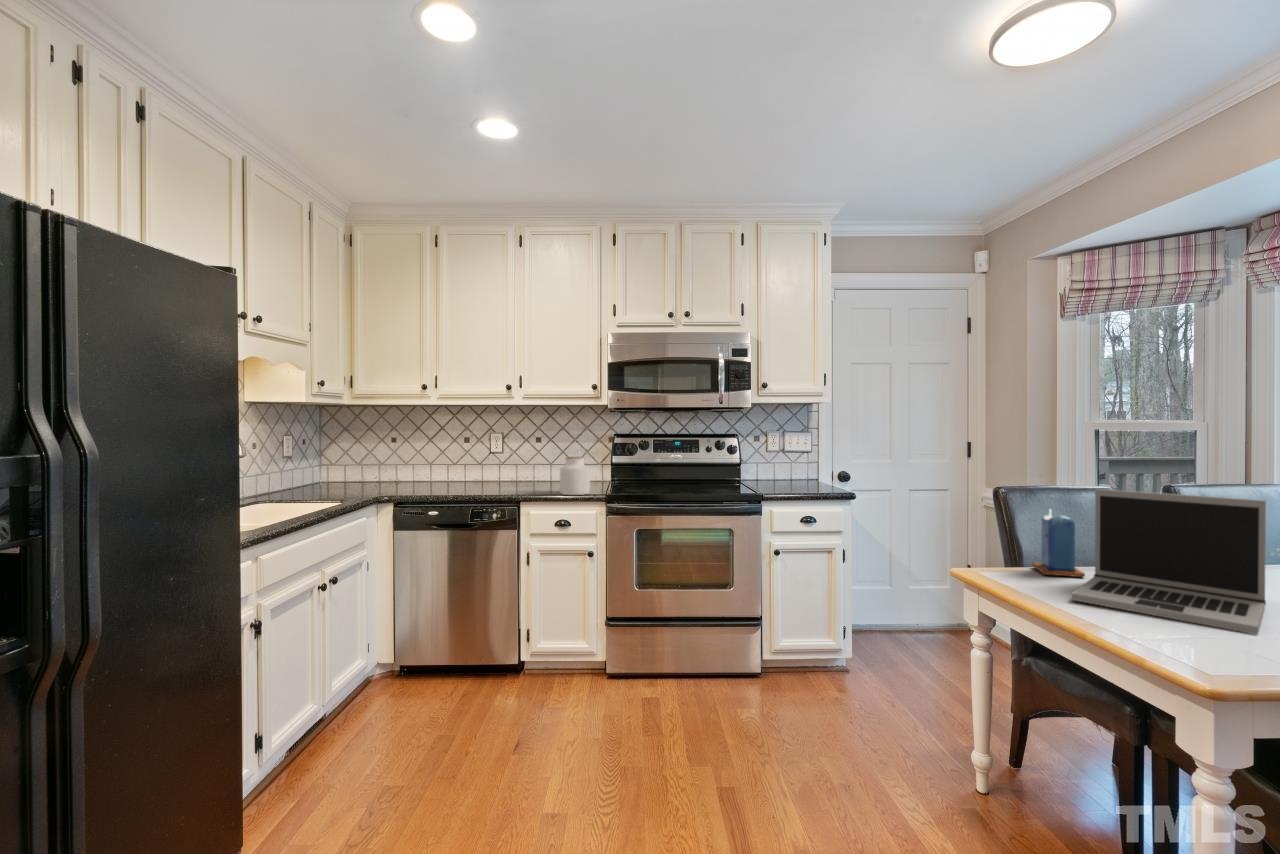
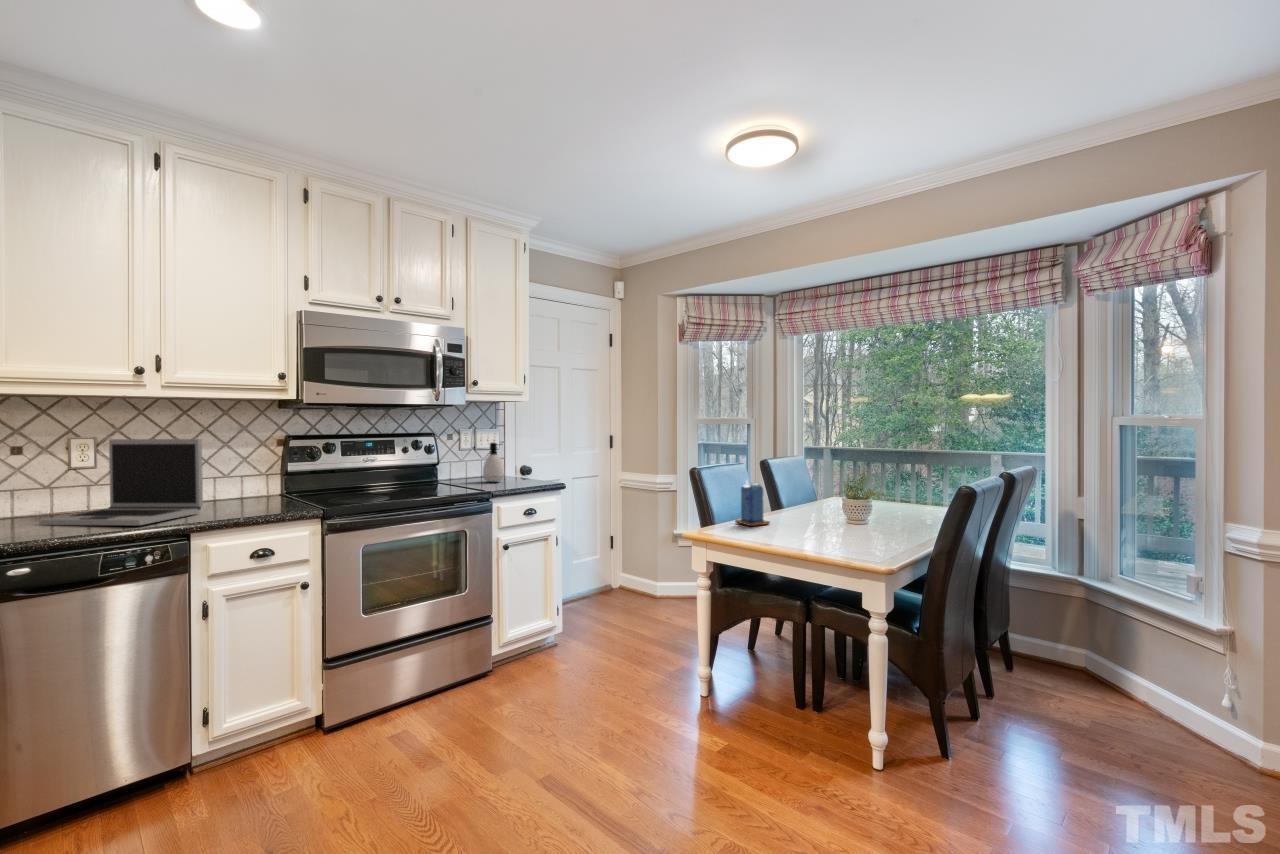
soap dispenser: none [786,445,808,484] -> present [483,443,504,482]
jar: present [560,457,590,495] -> none [246,465,293,516]
laptop: present [1071,489,1266,634] -> present [39,439,203,525]

